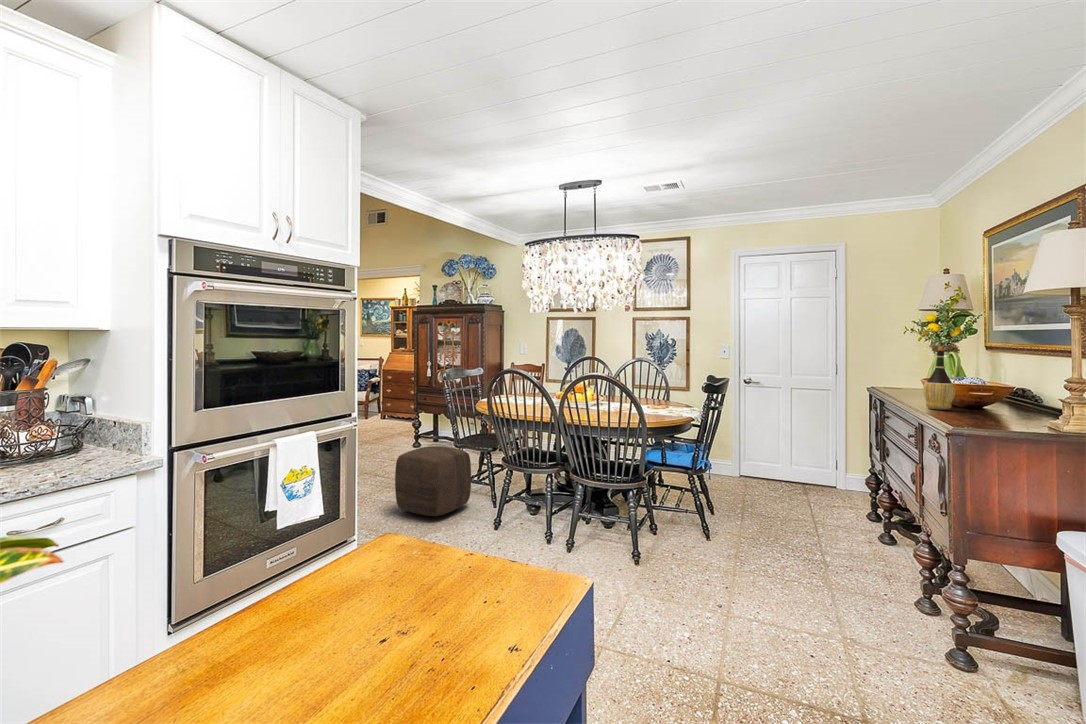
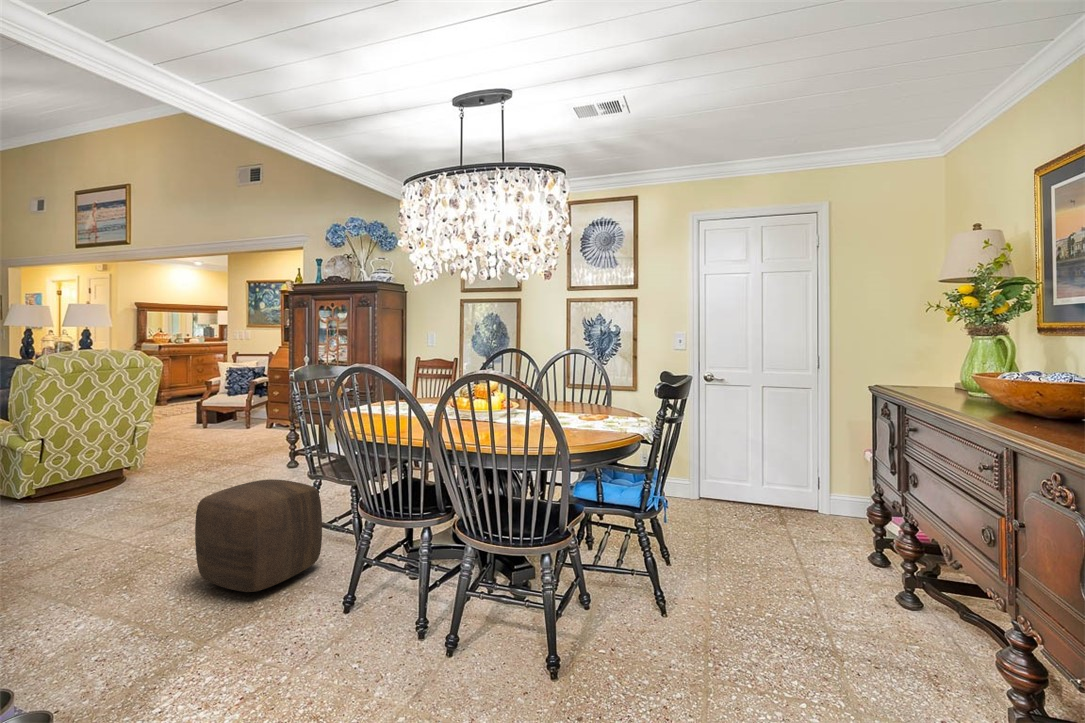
wine bottle: present [923,347,955,410] -> none [1001,322,1058,424]

